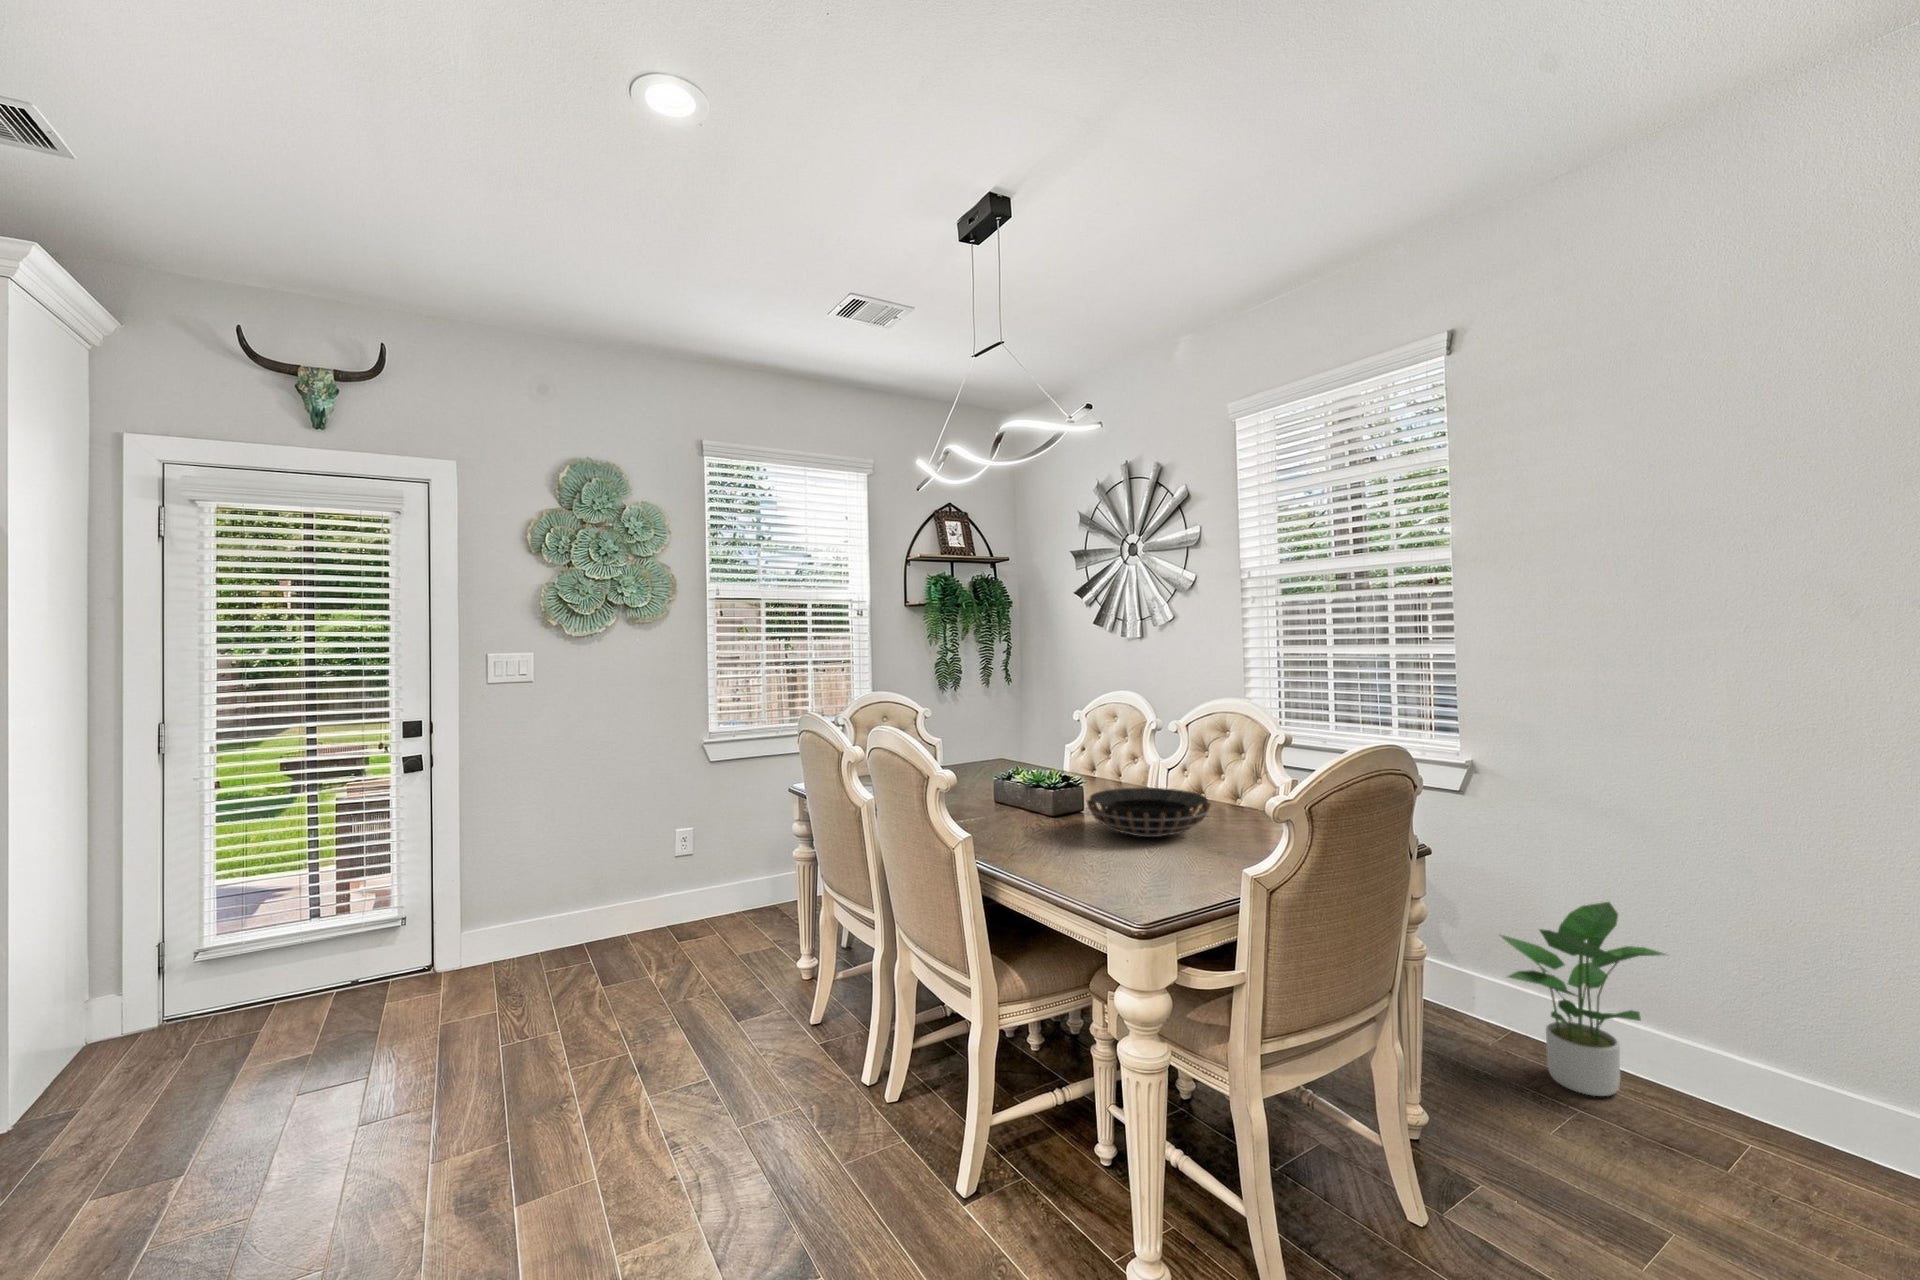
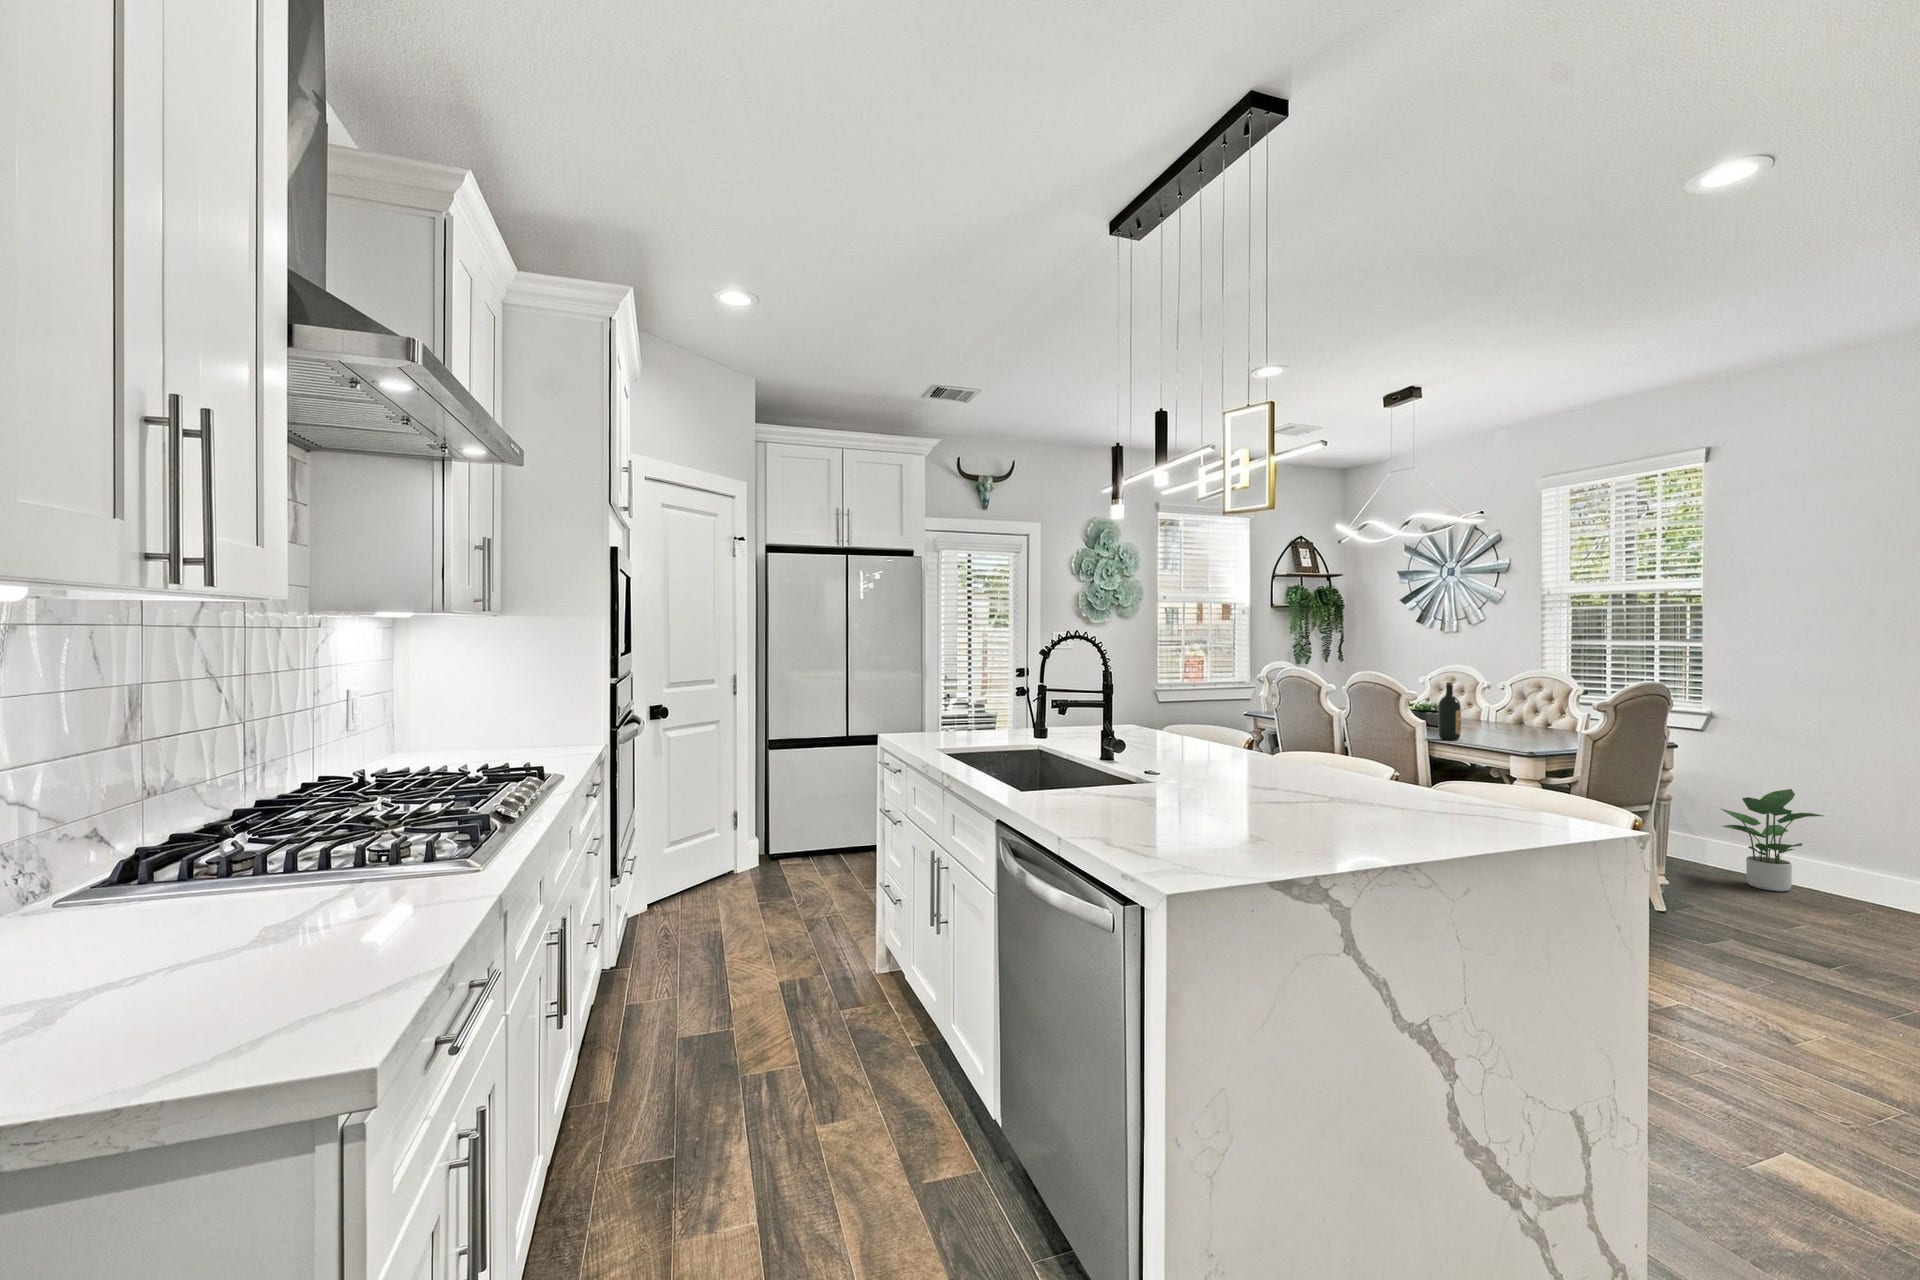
wine bottle: none [1019,738,1058,854] -> present [1438,682,1461,740]
decorative bowl: present [1087,788,1210,837] -> none [1467,715,1544,738]

